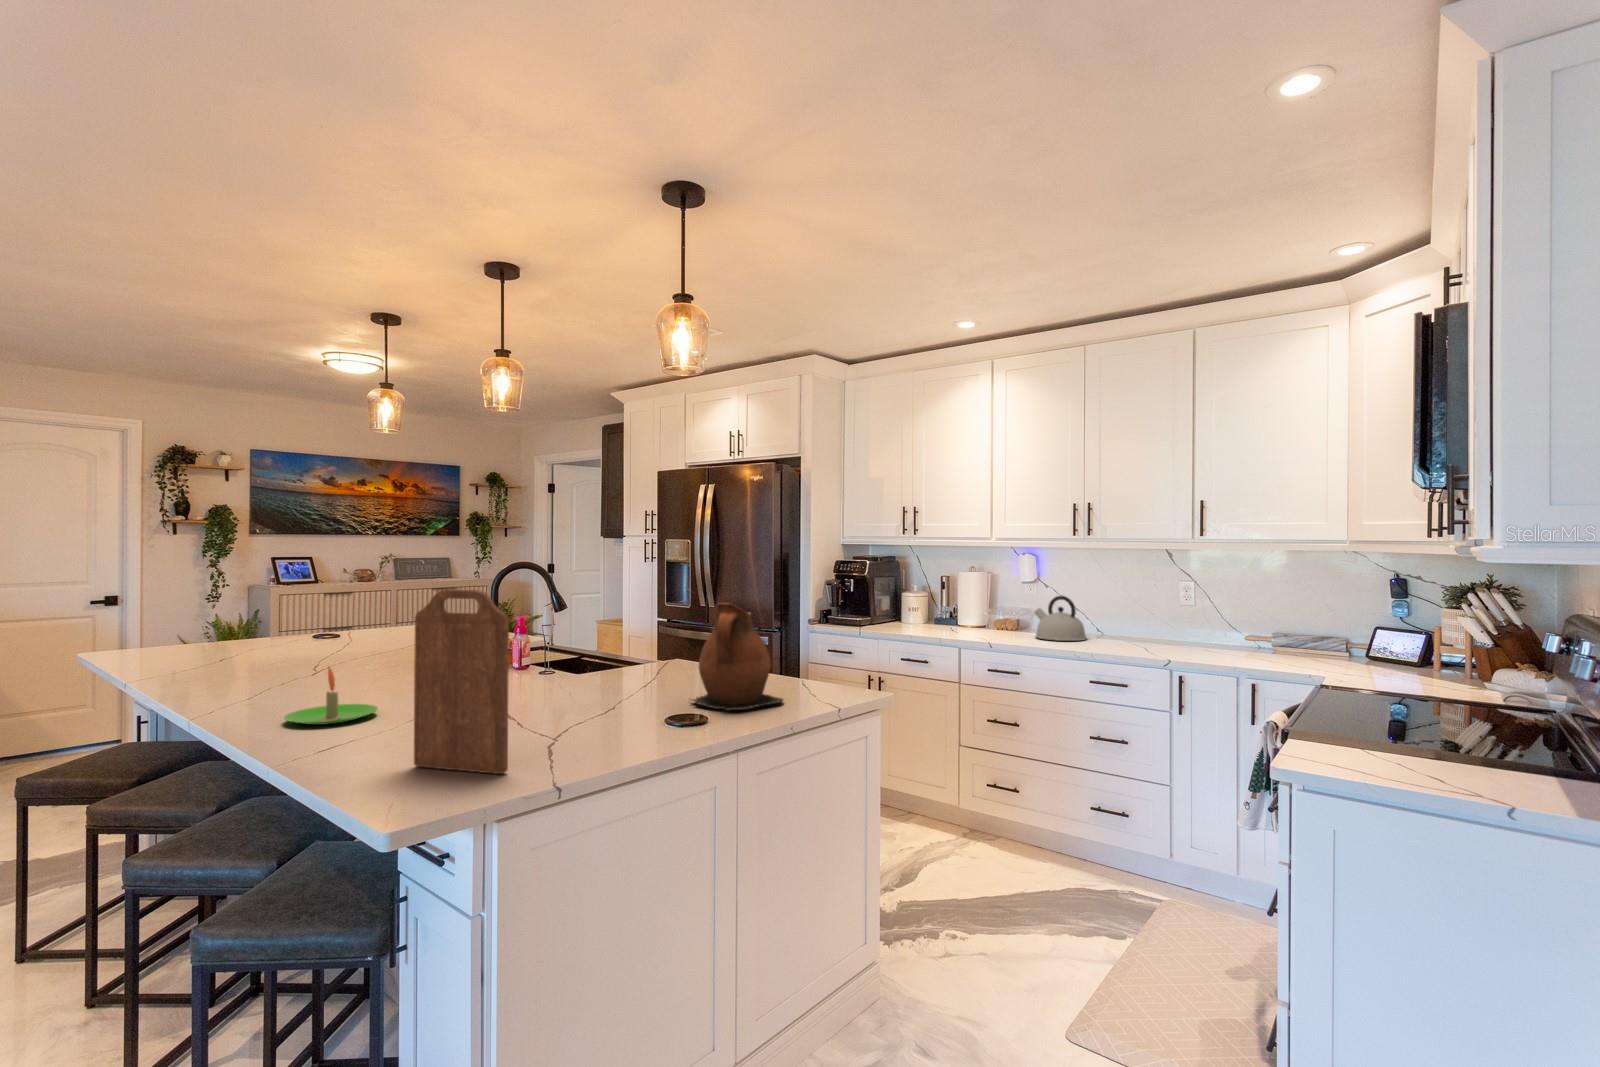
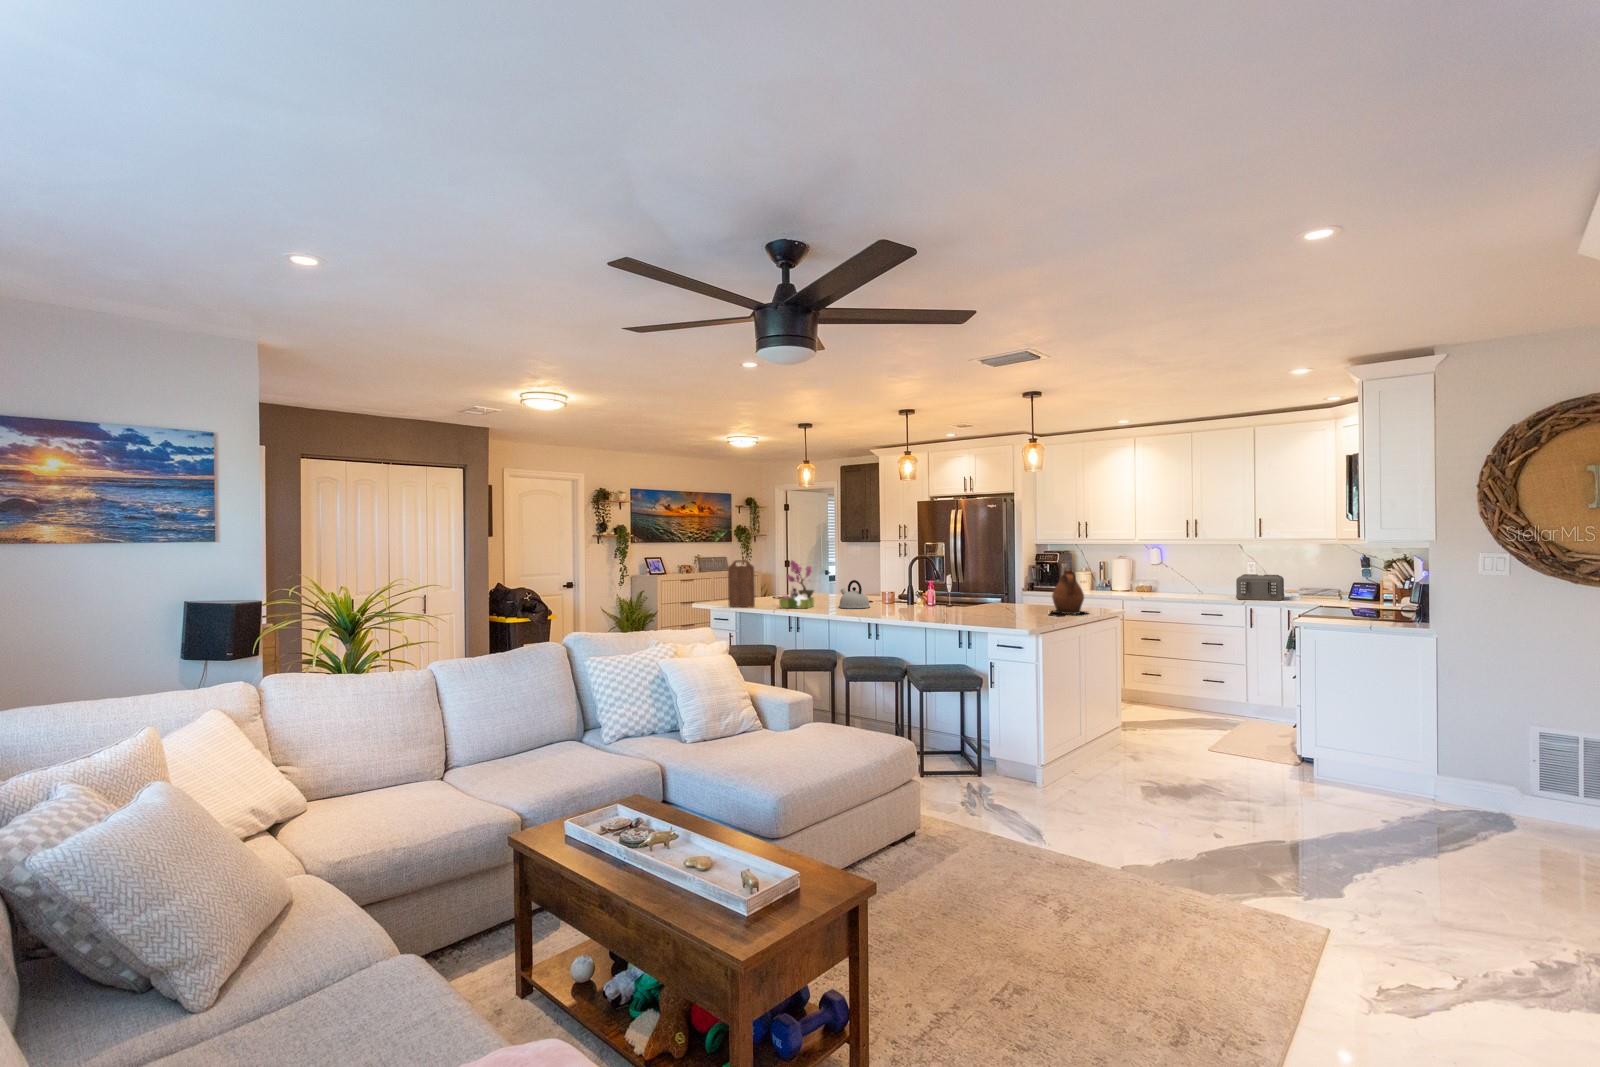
flower arrangement: none [209,565,309,669] -> present [779,561,814,609]
cutting board: present [414,589,509,774] -> present [728,560,755,607]
kettle: present [1034,596,1086,641] -> present [839,580,870,608]
toaster: none [1153,605,1245,660] -> present [1236,574,1284,600]
candle: present [284,667,378,725] -> none [904,597,936,619]

